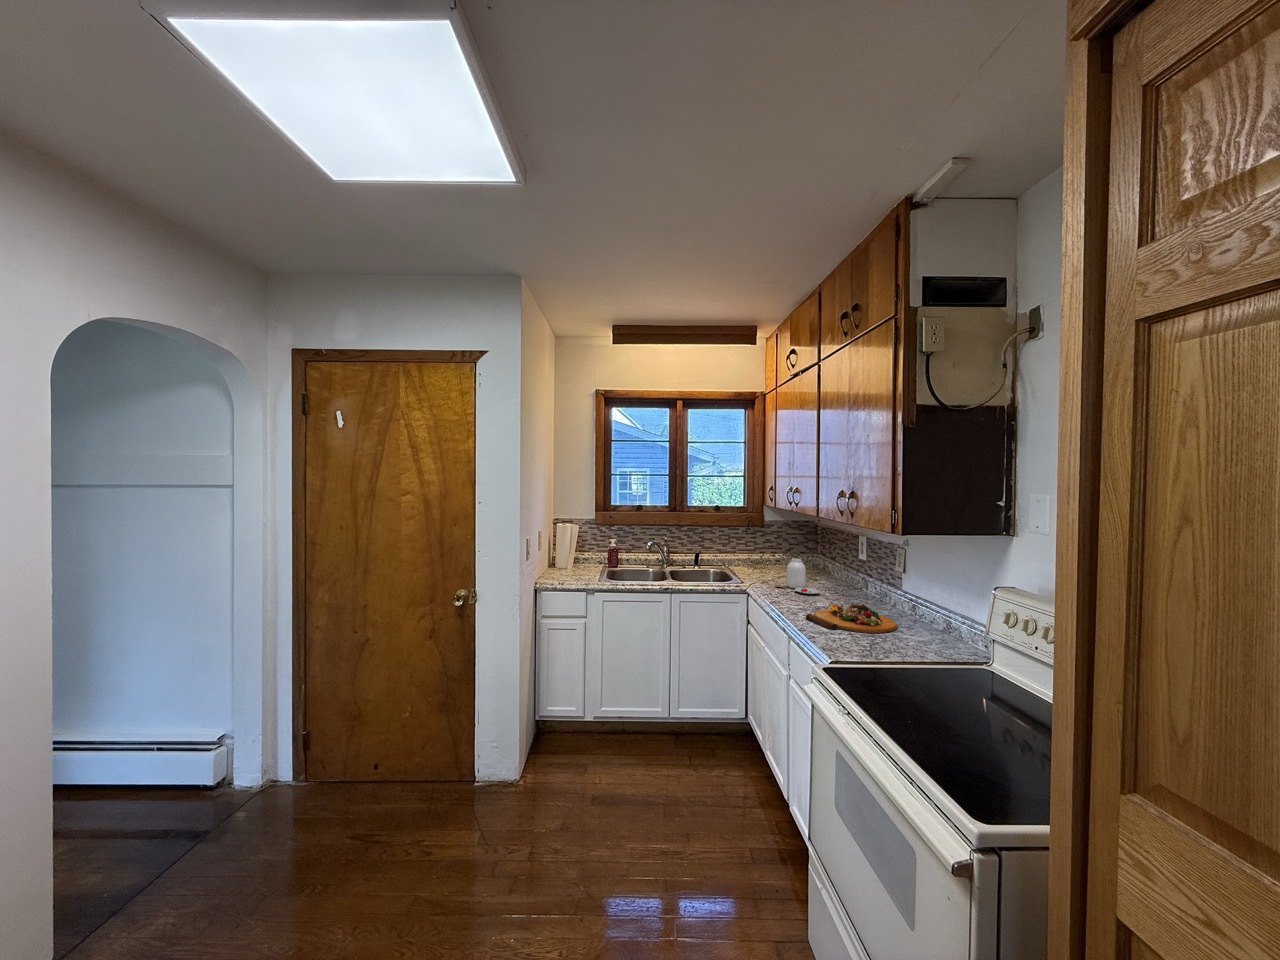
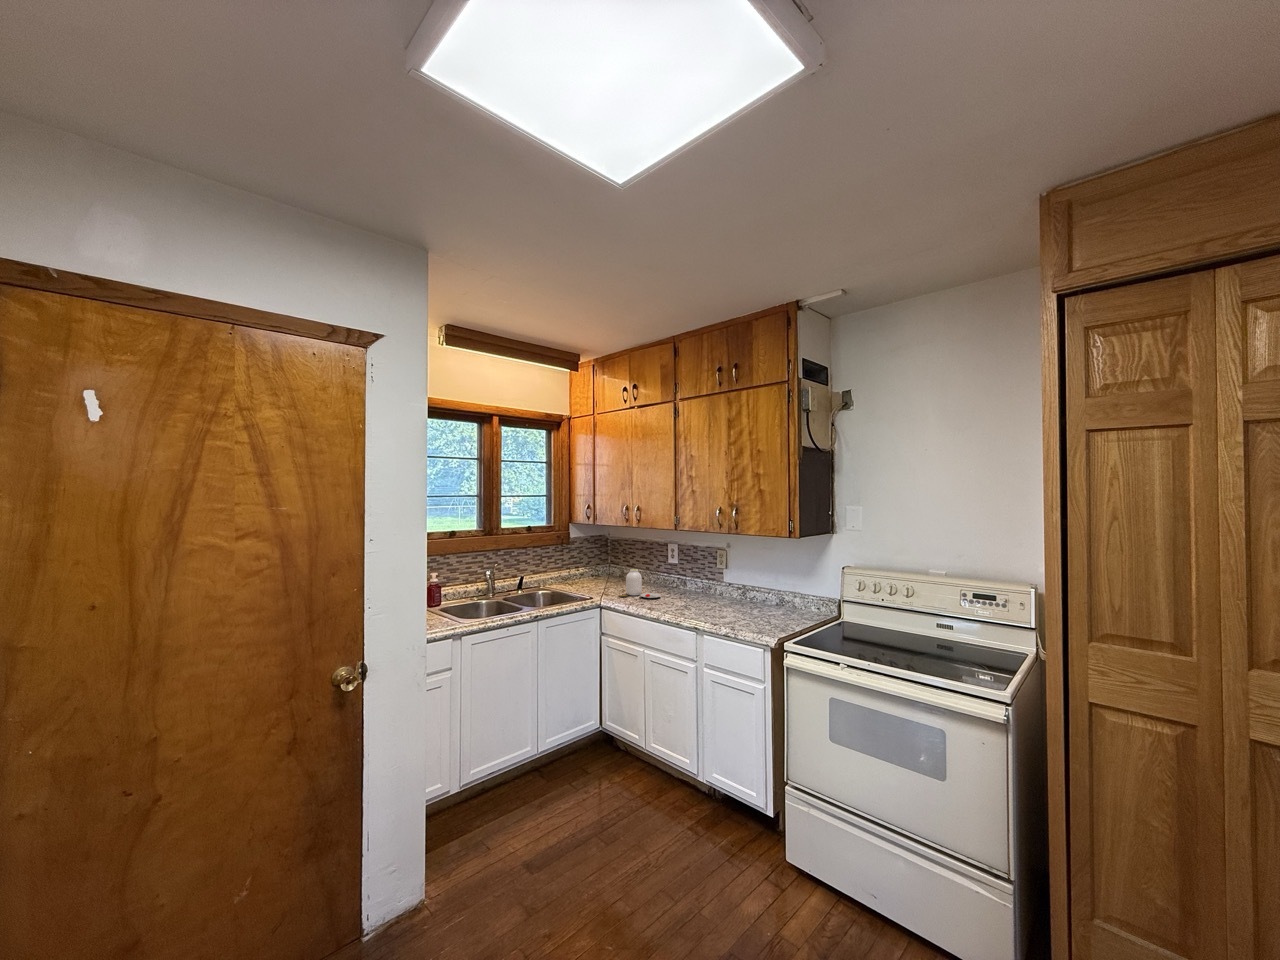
cutting board: present [806,604,898,633] -> none [690,598,752,621]

